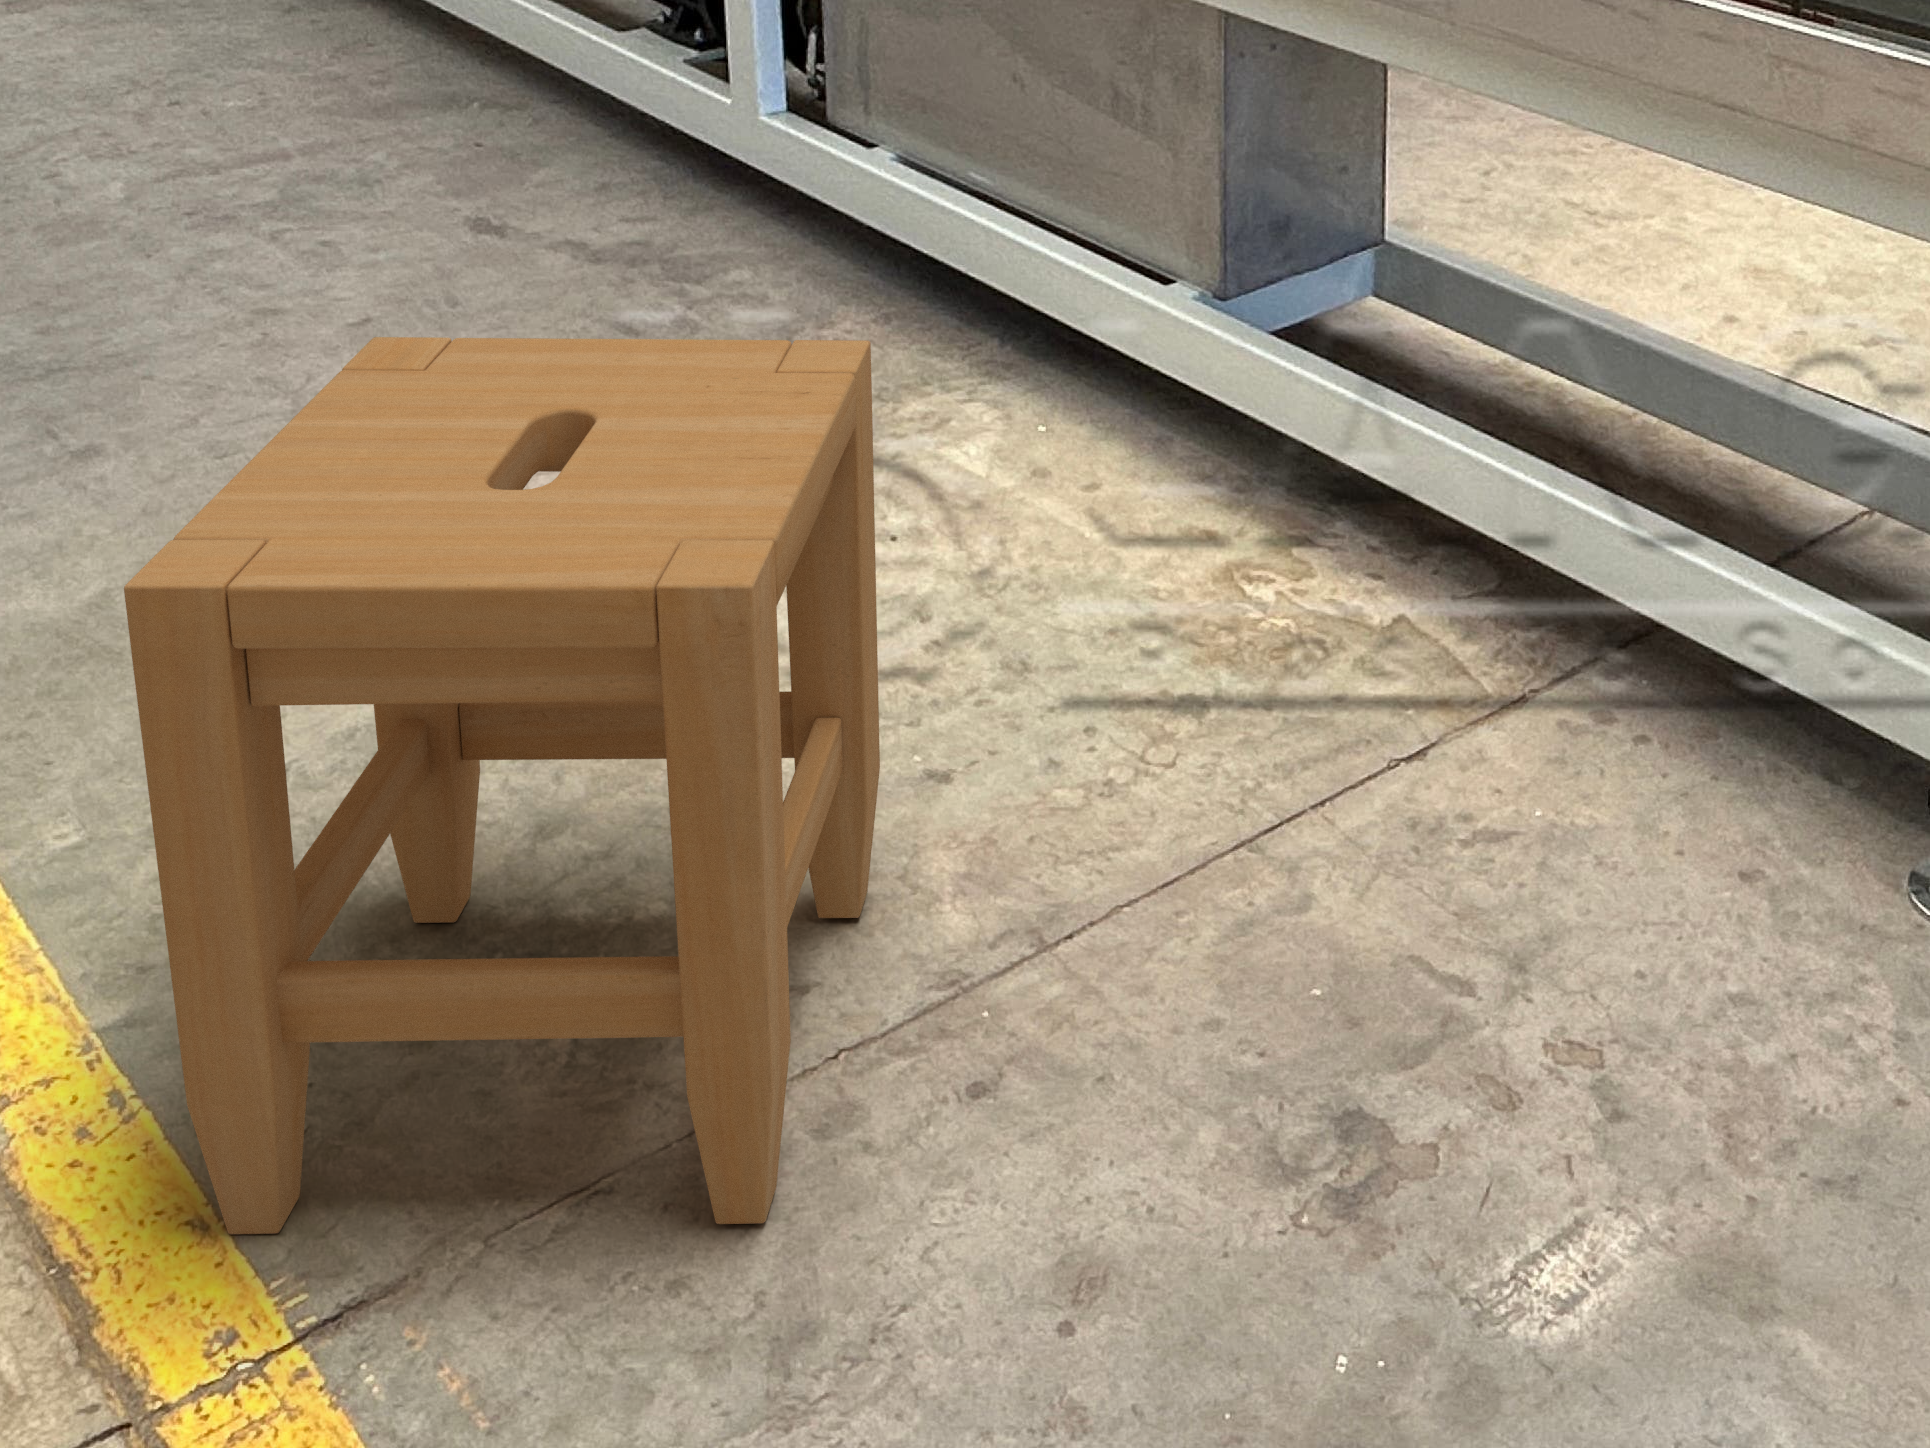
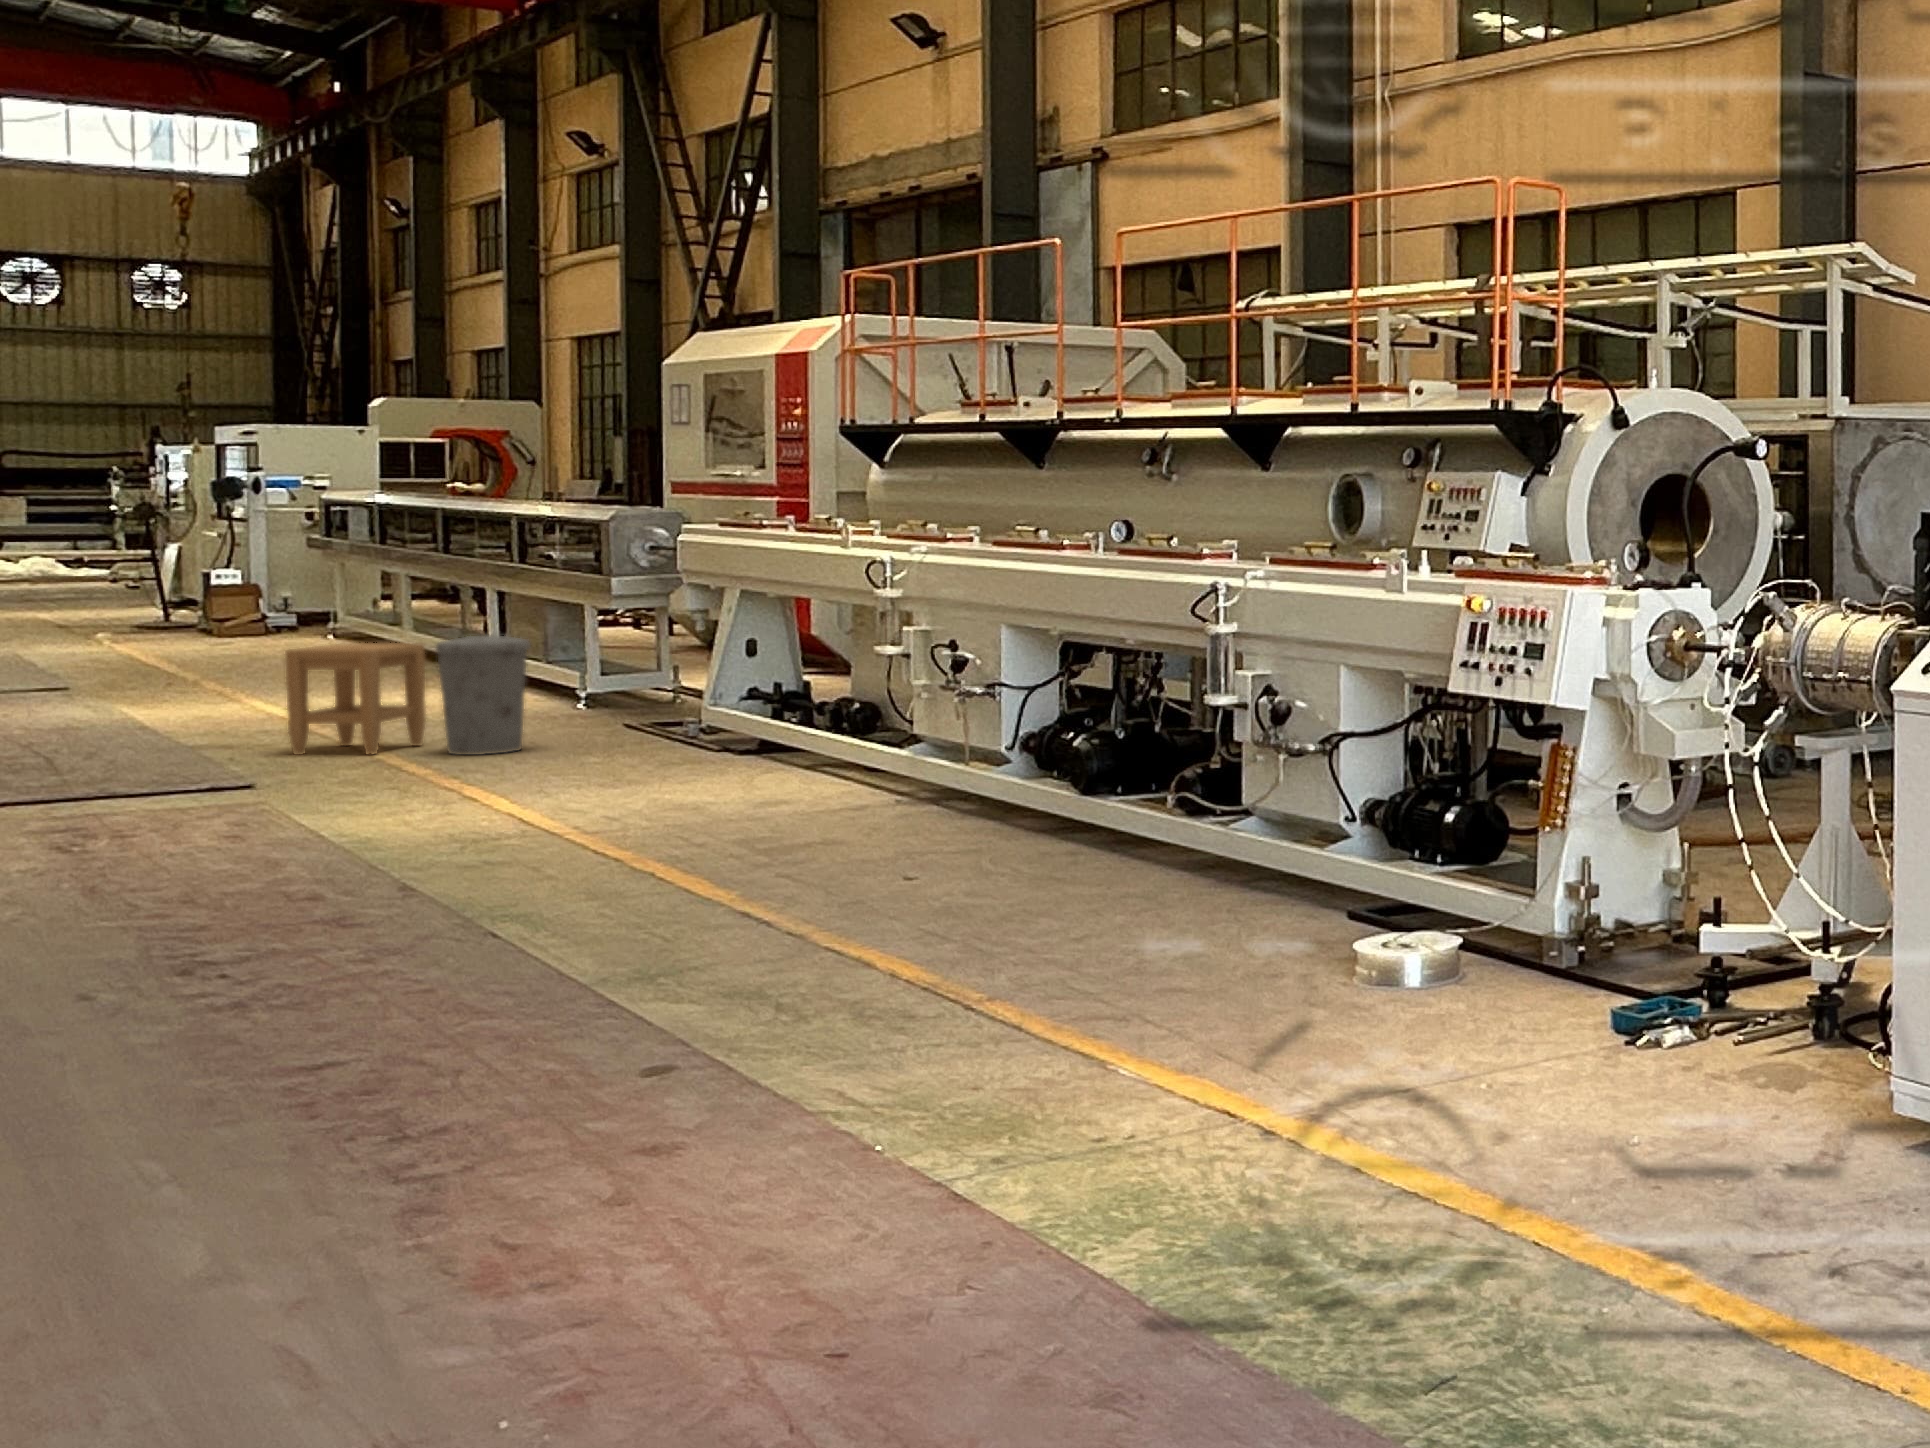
trash can: none [1110,325,1631,1196] -> present [436,635,530,755]

